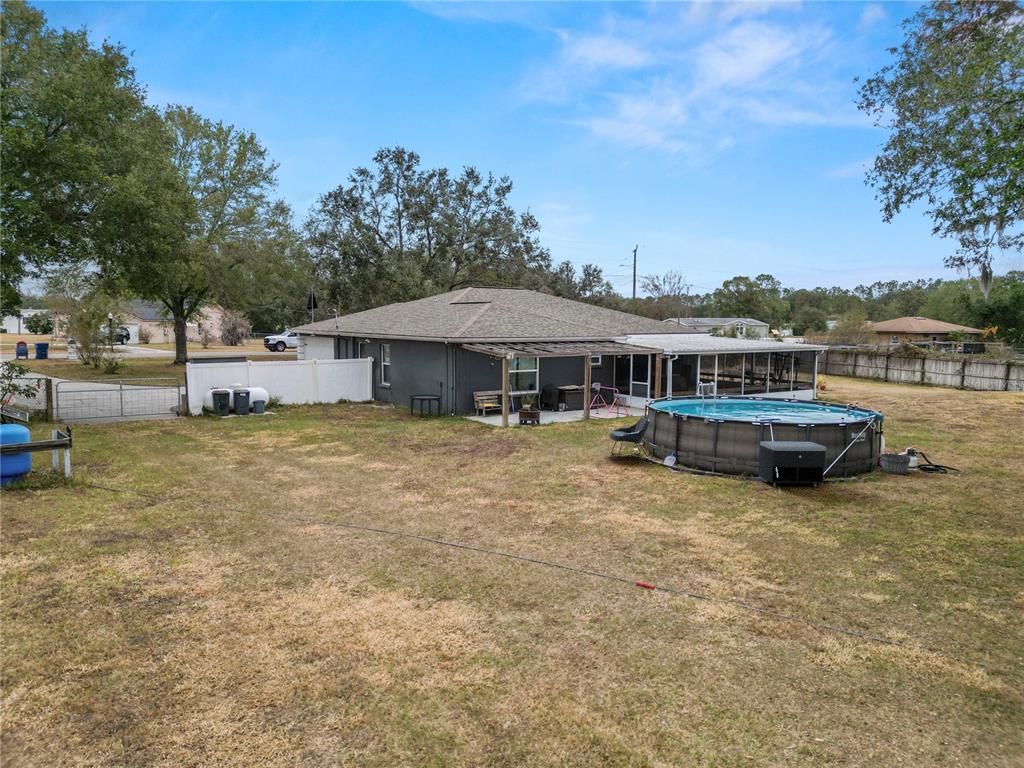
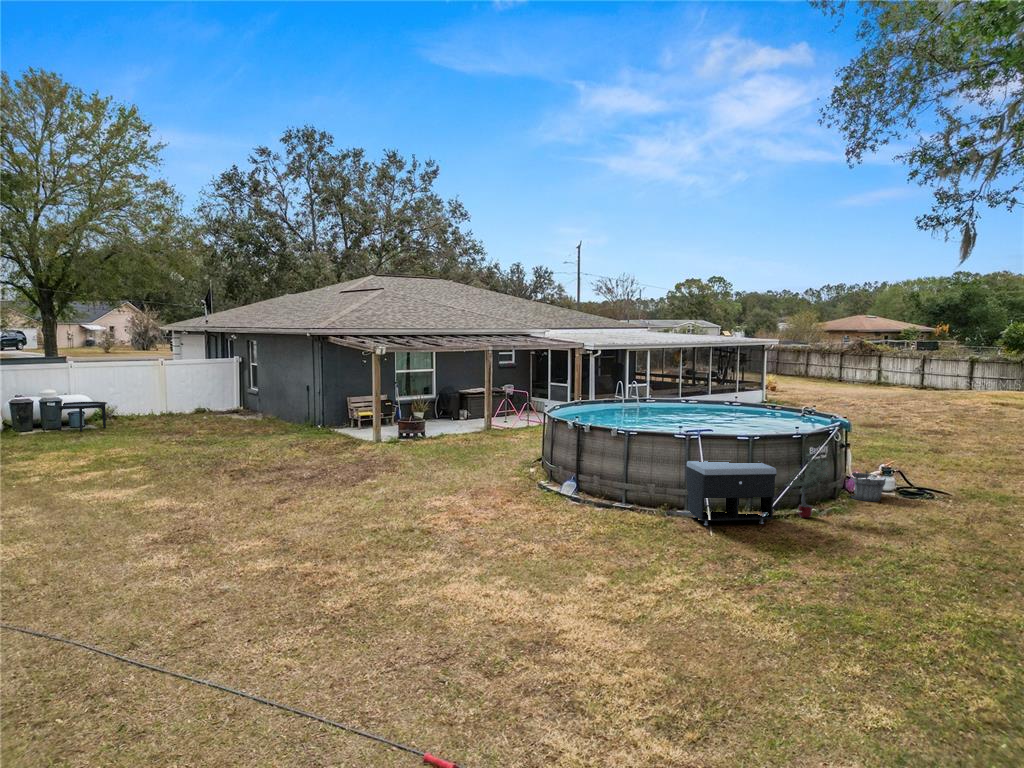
round table: present [409,395,442,418] -> present [56,402,107,431]
lounge chair: present [609,416,650,460] -> none [493,427,546,488]
potted tree: none [832,437,866,484] -> present [786,454,829,518]

